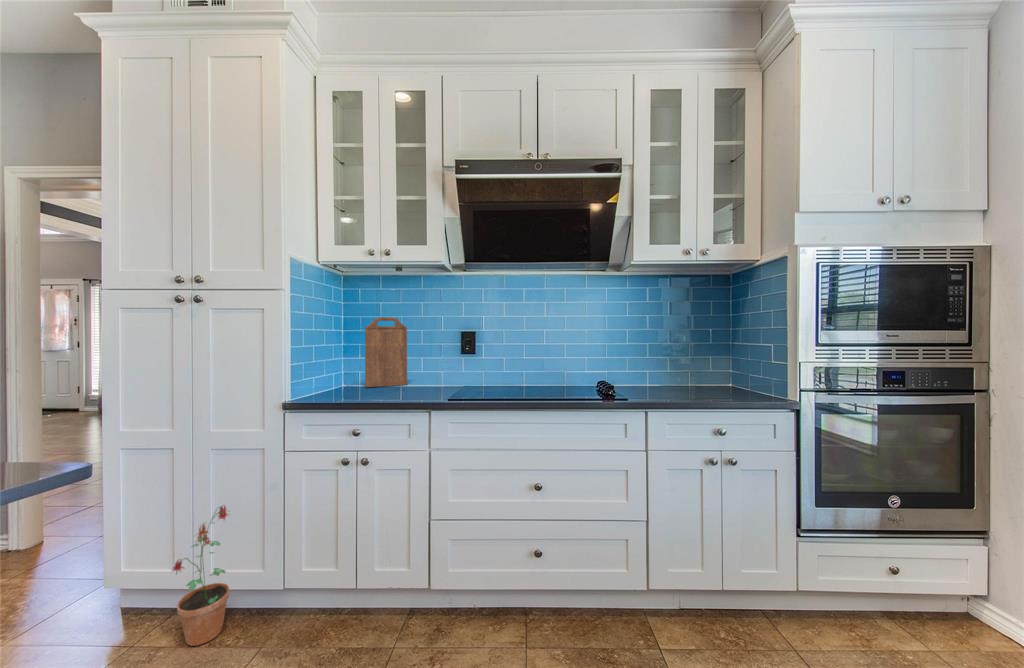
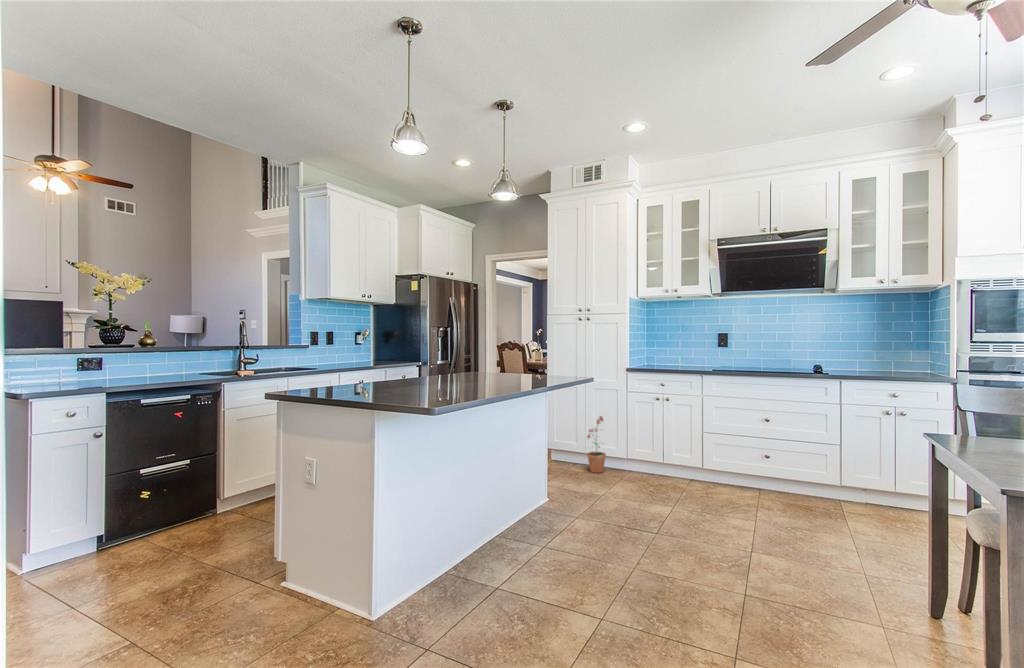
cutting board: present [365,317,407,387] -> none [661,326,686,366]

